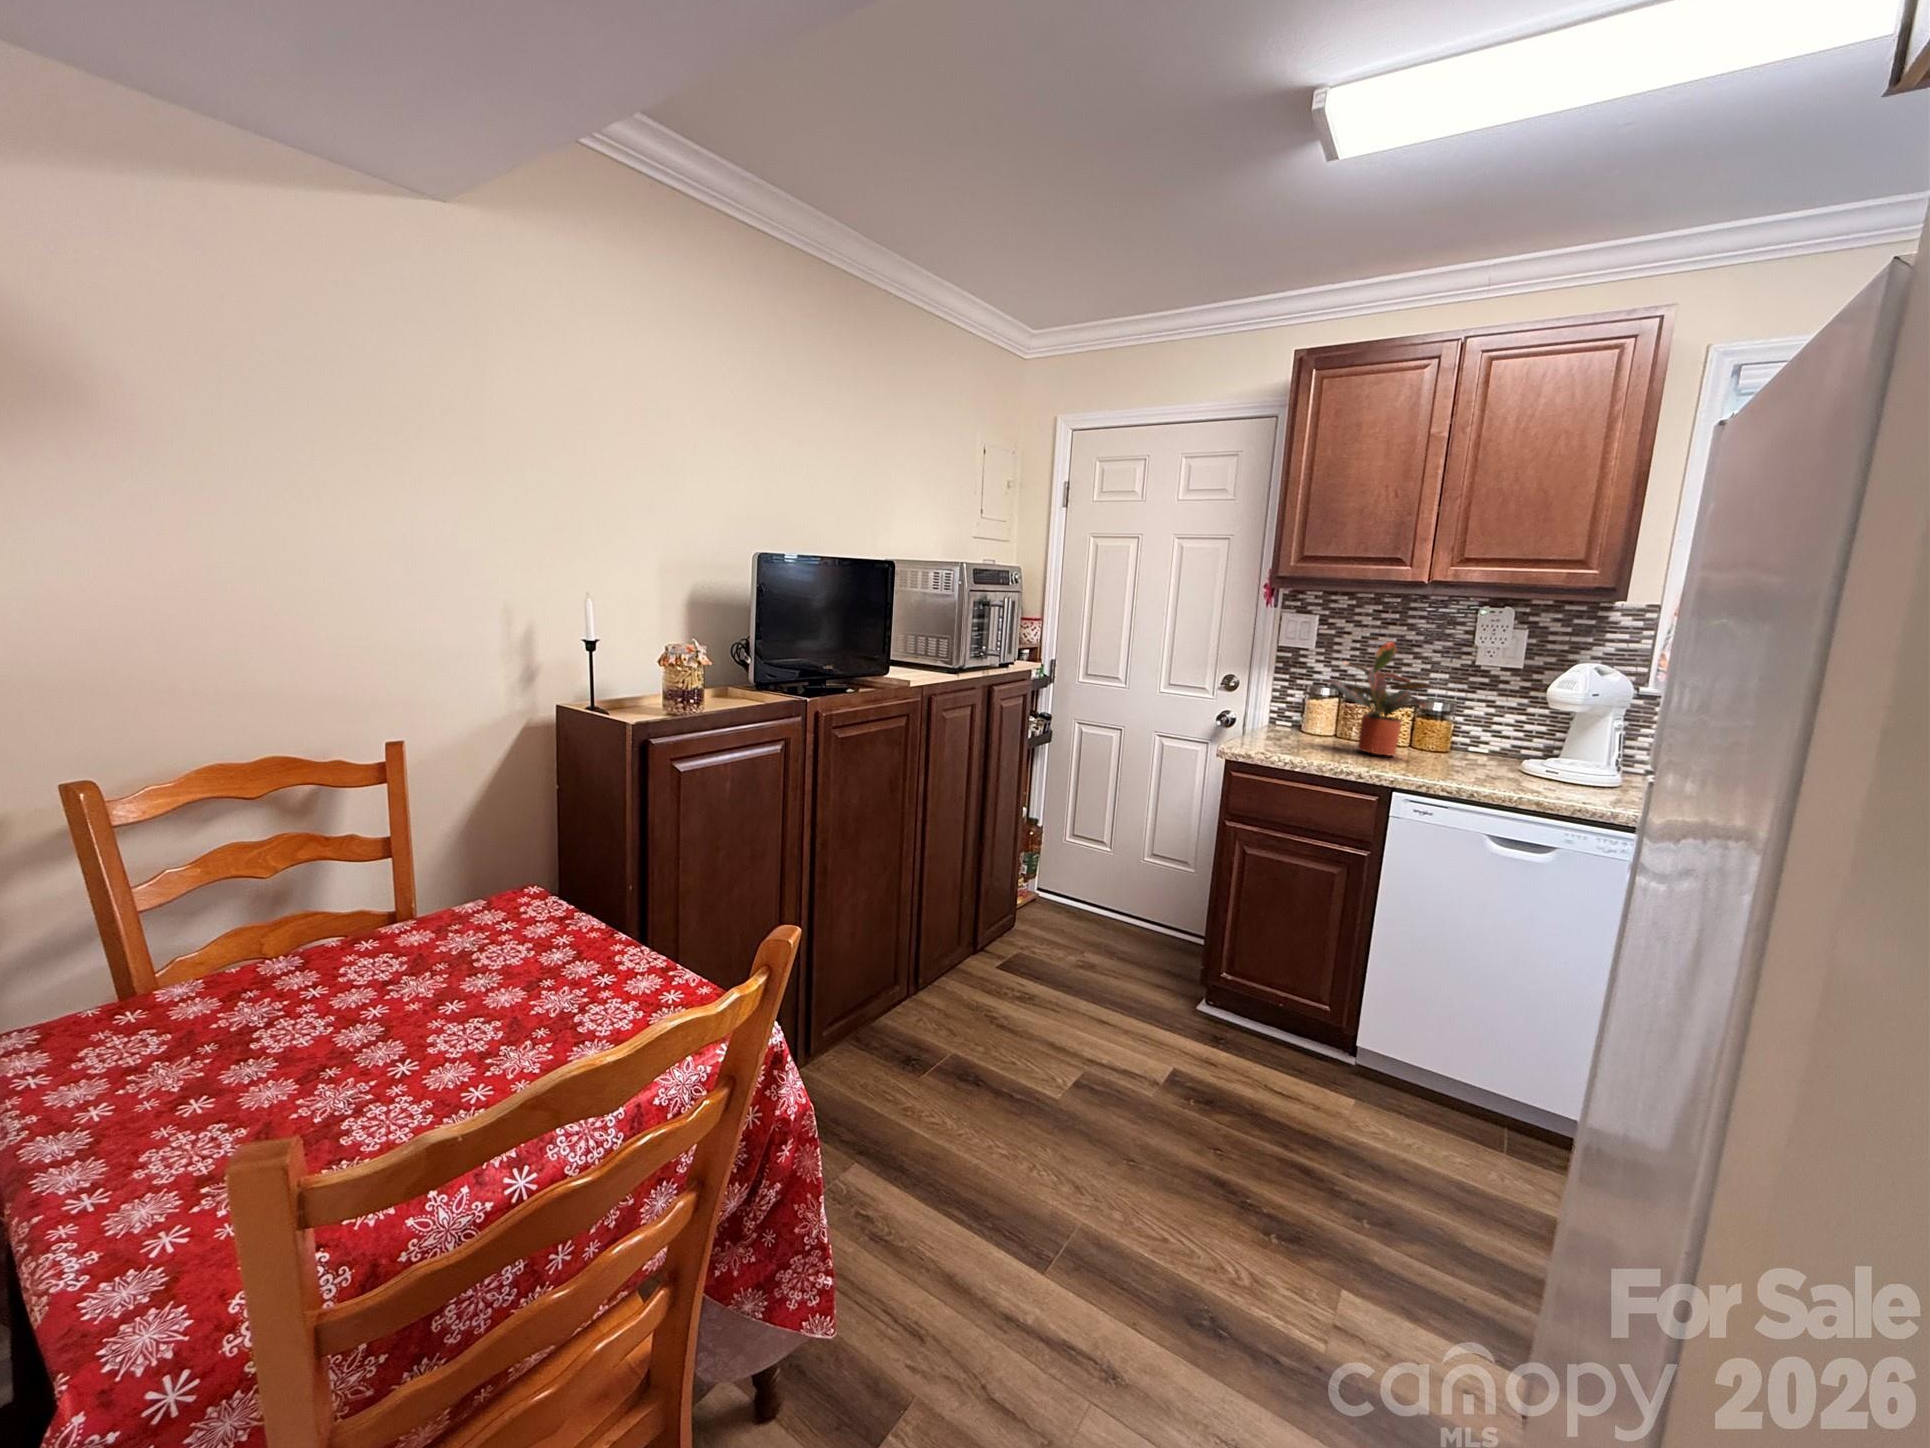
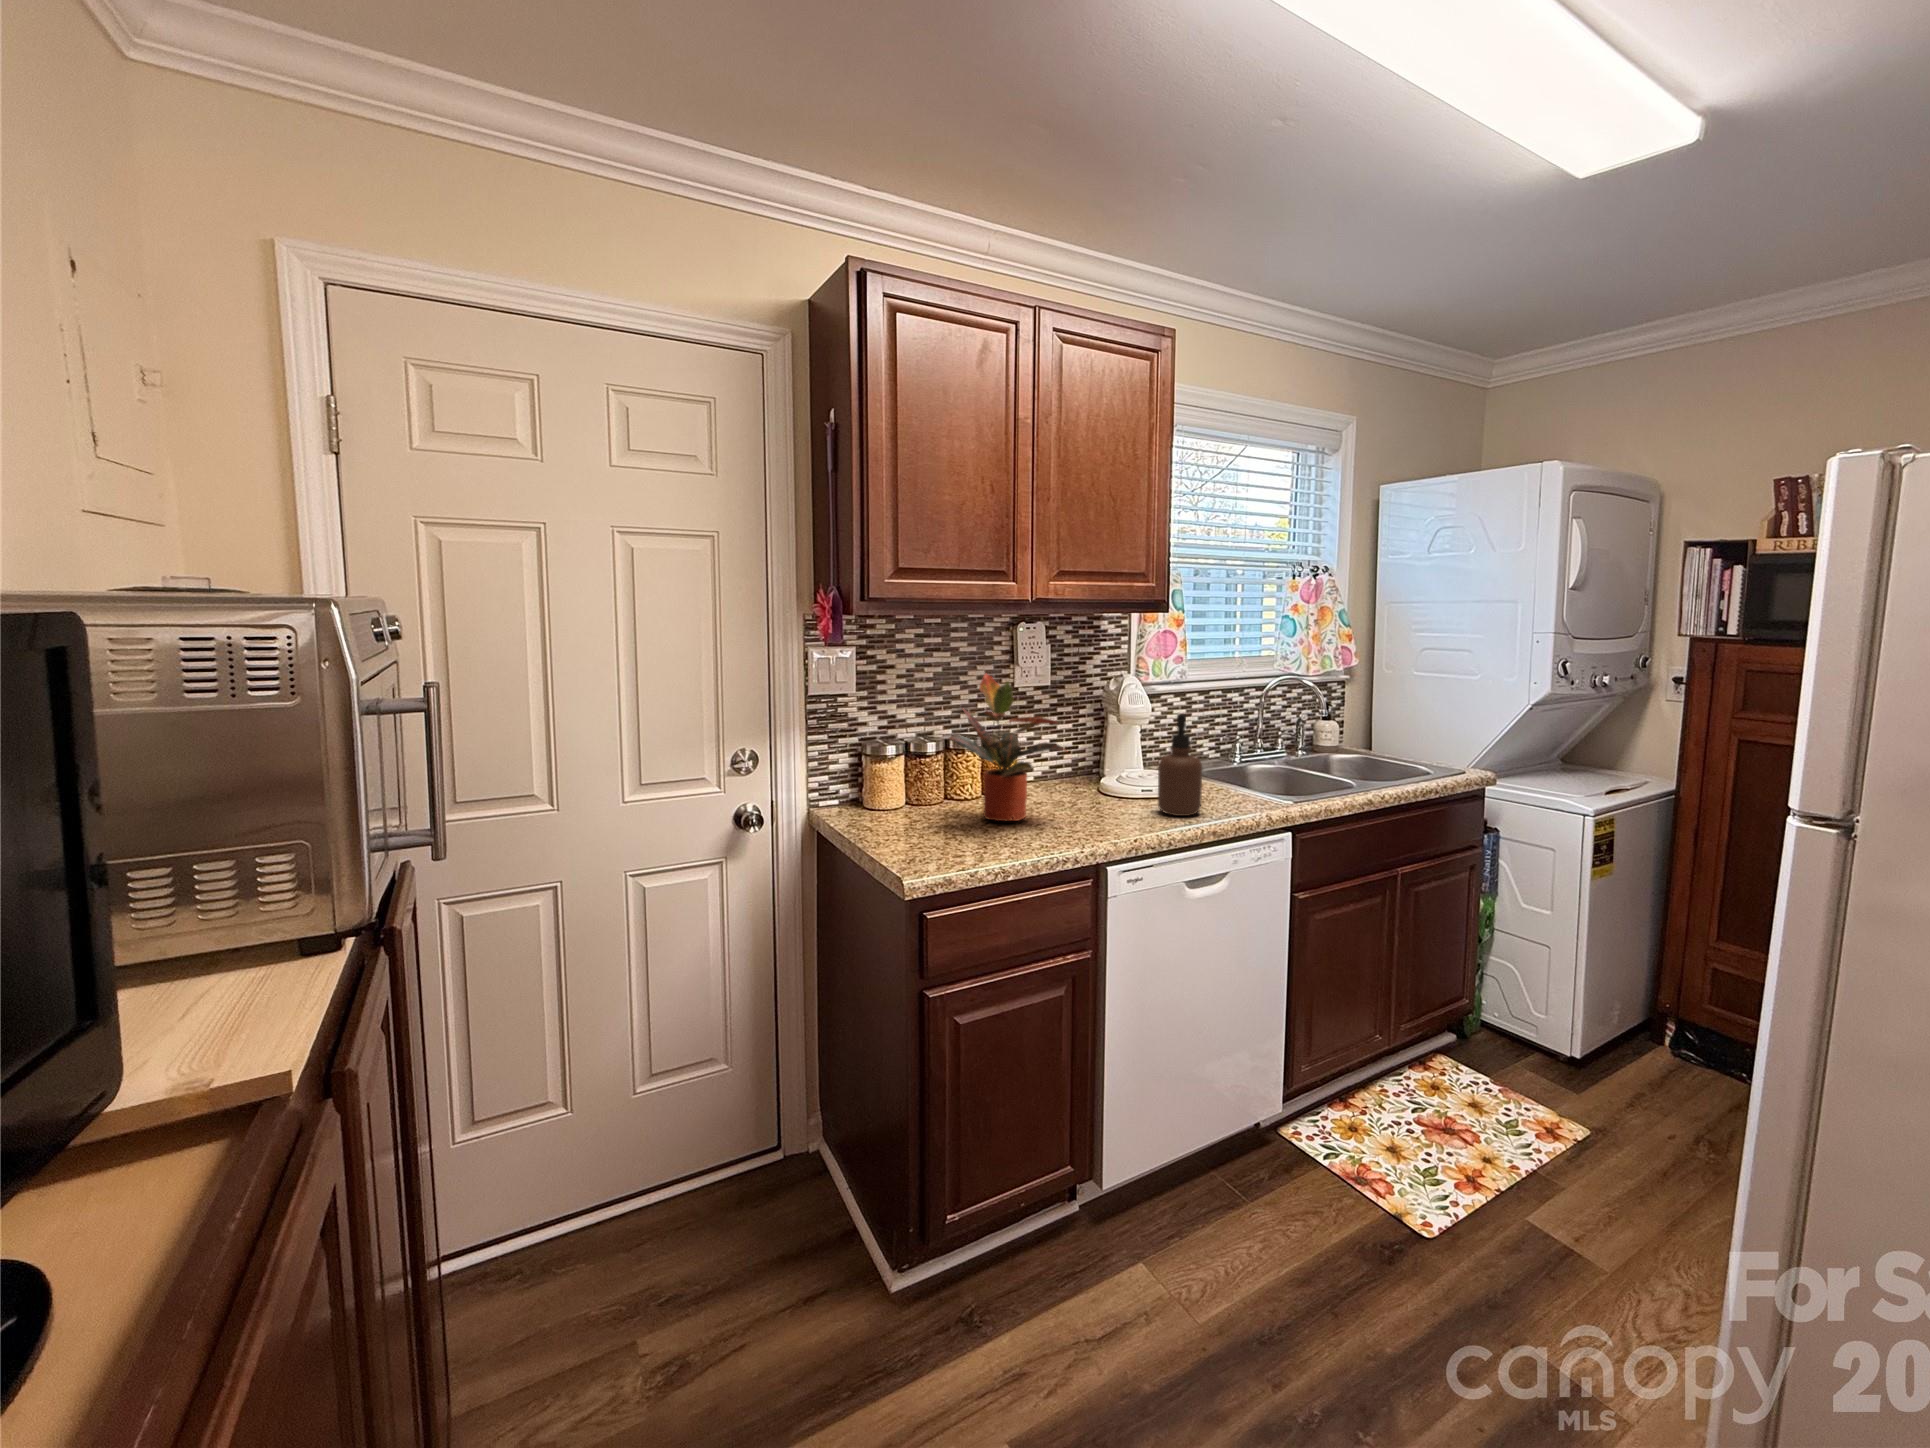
soap dispenser: none [1526,696,1585,793] -> present [1158,714,1202,816]

